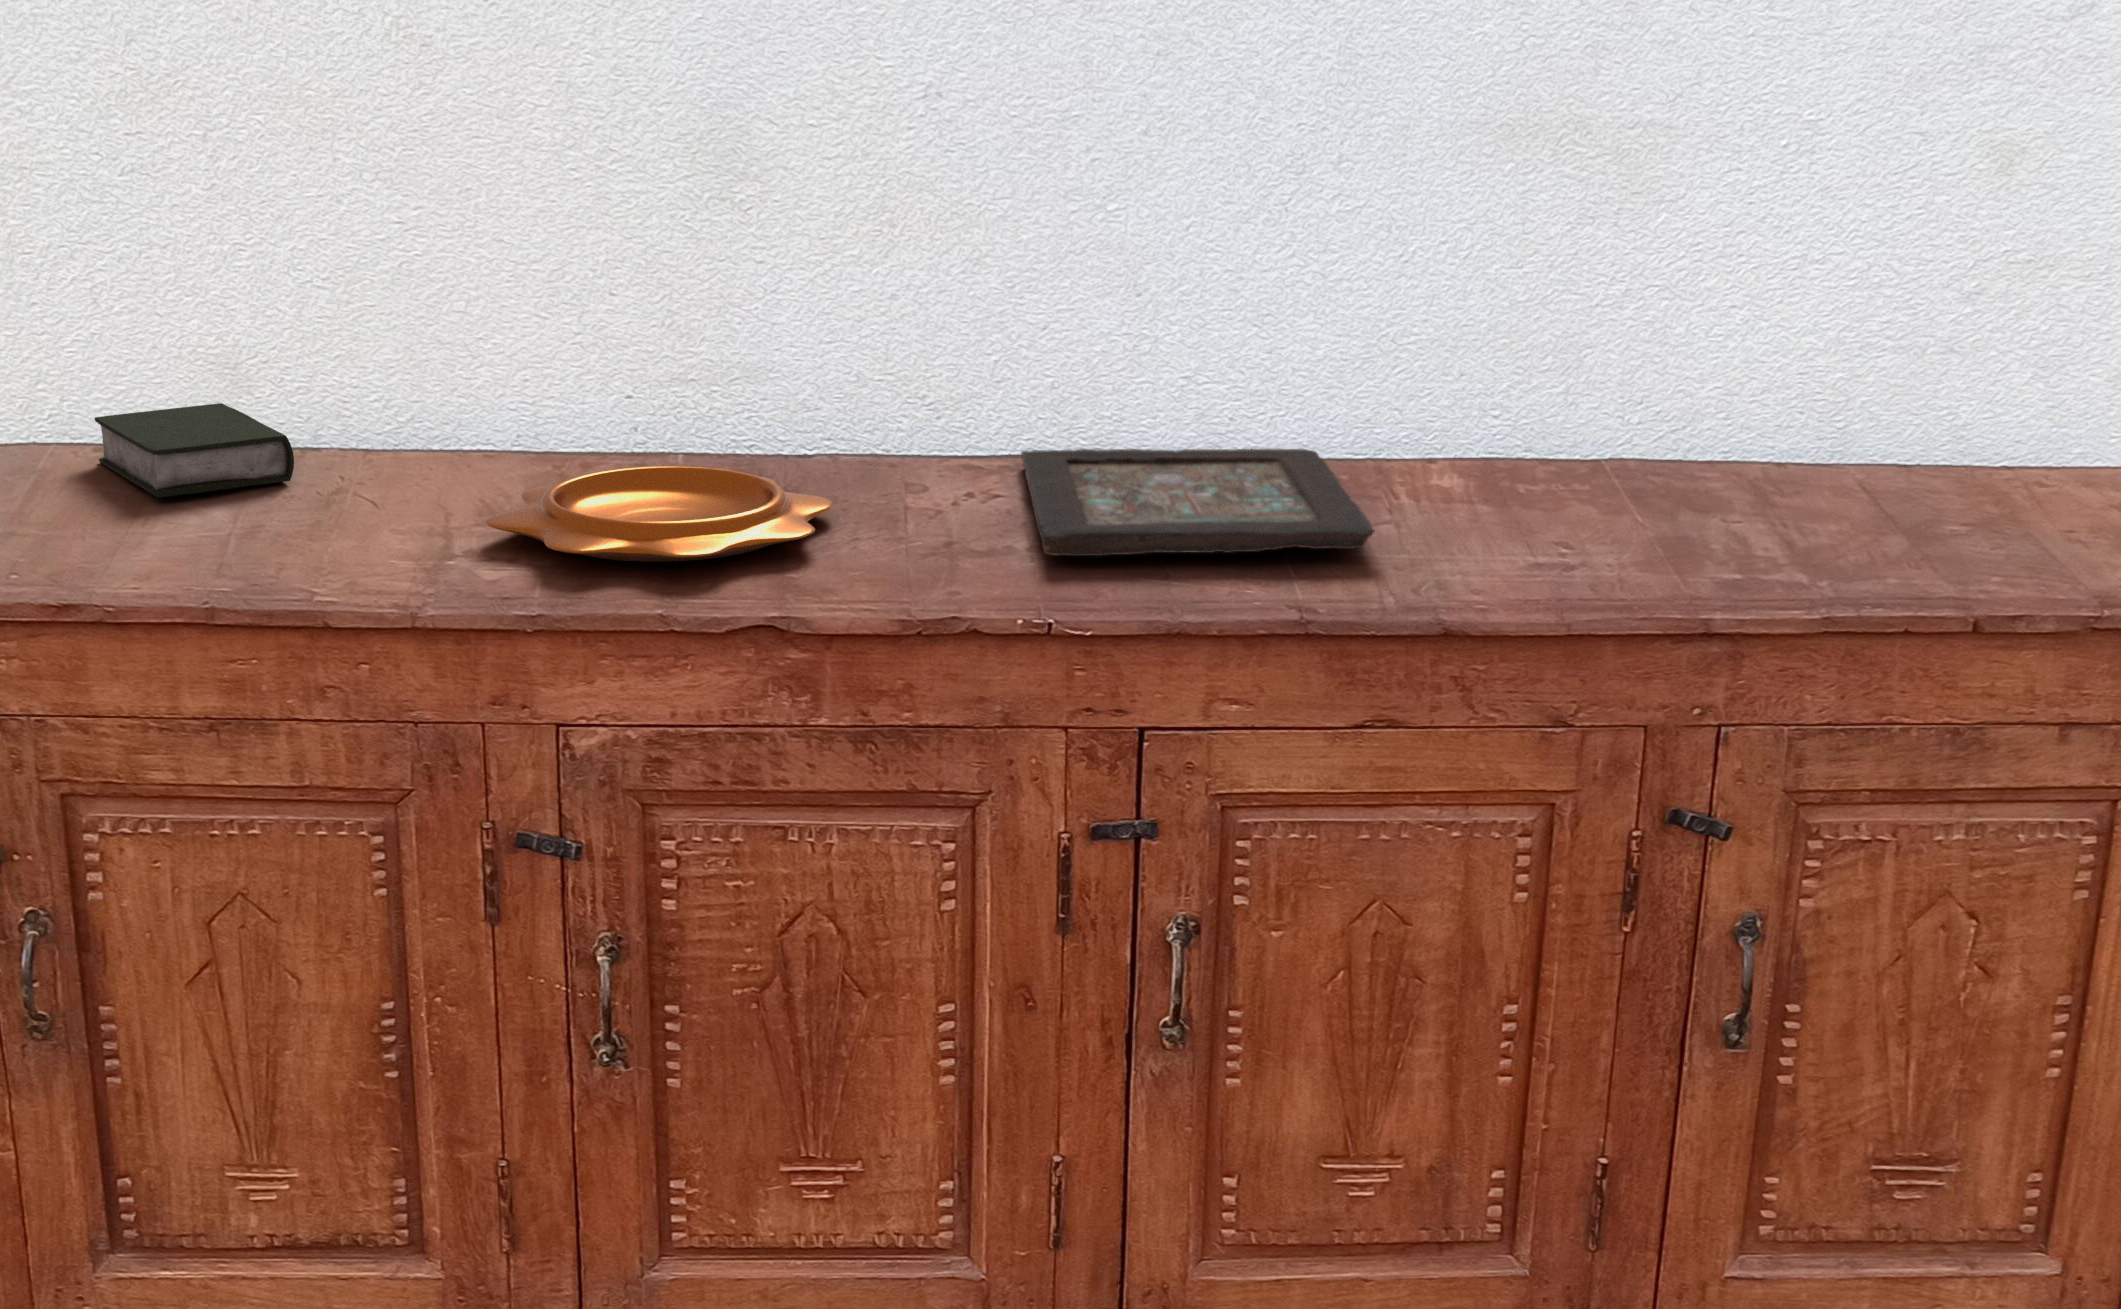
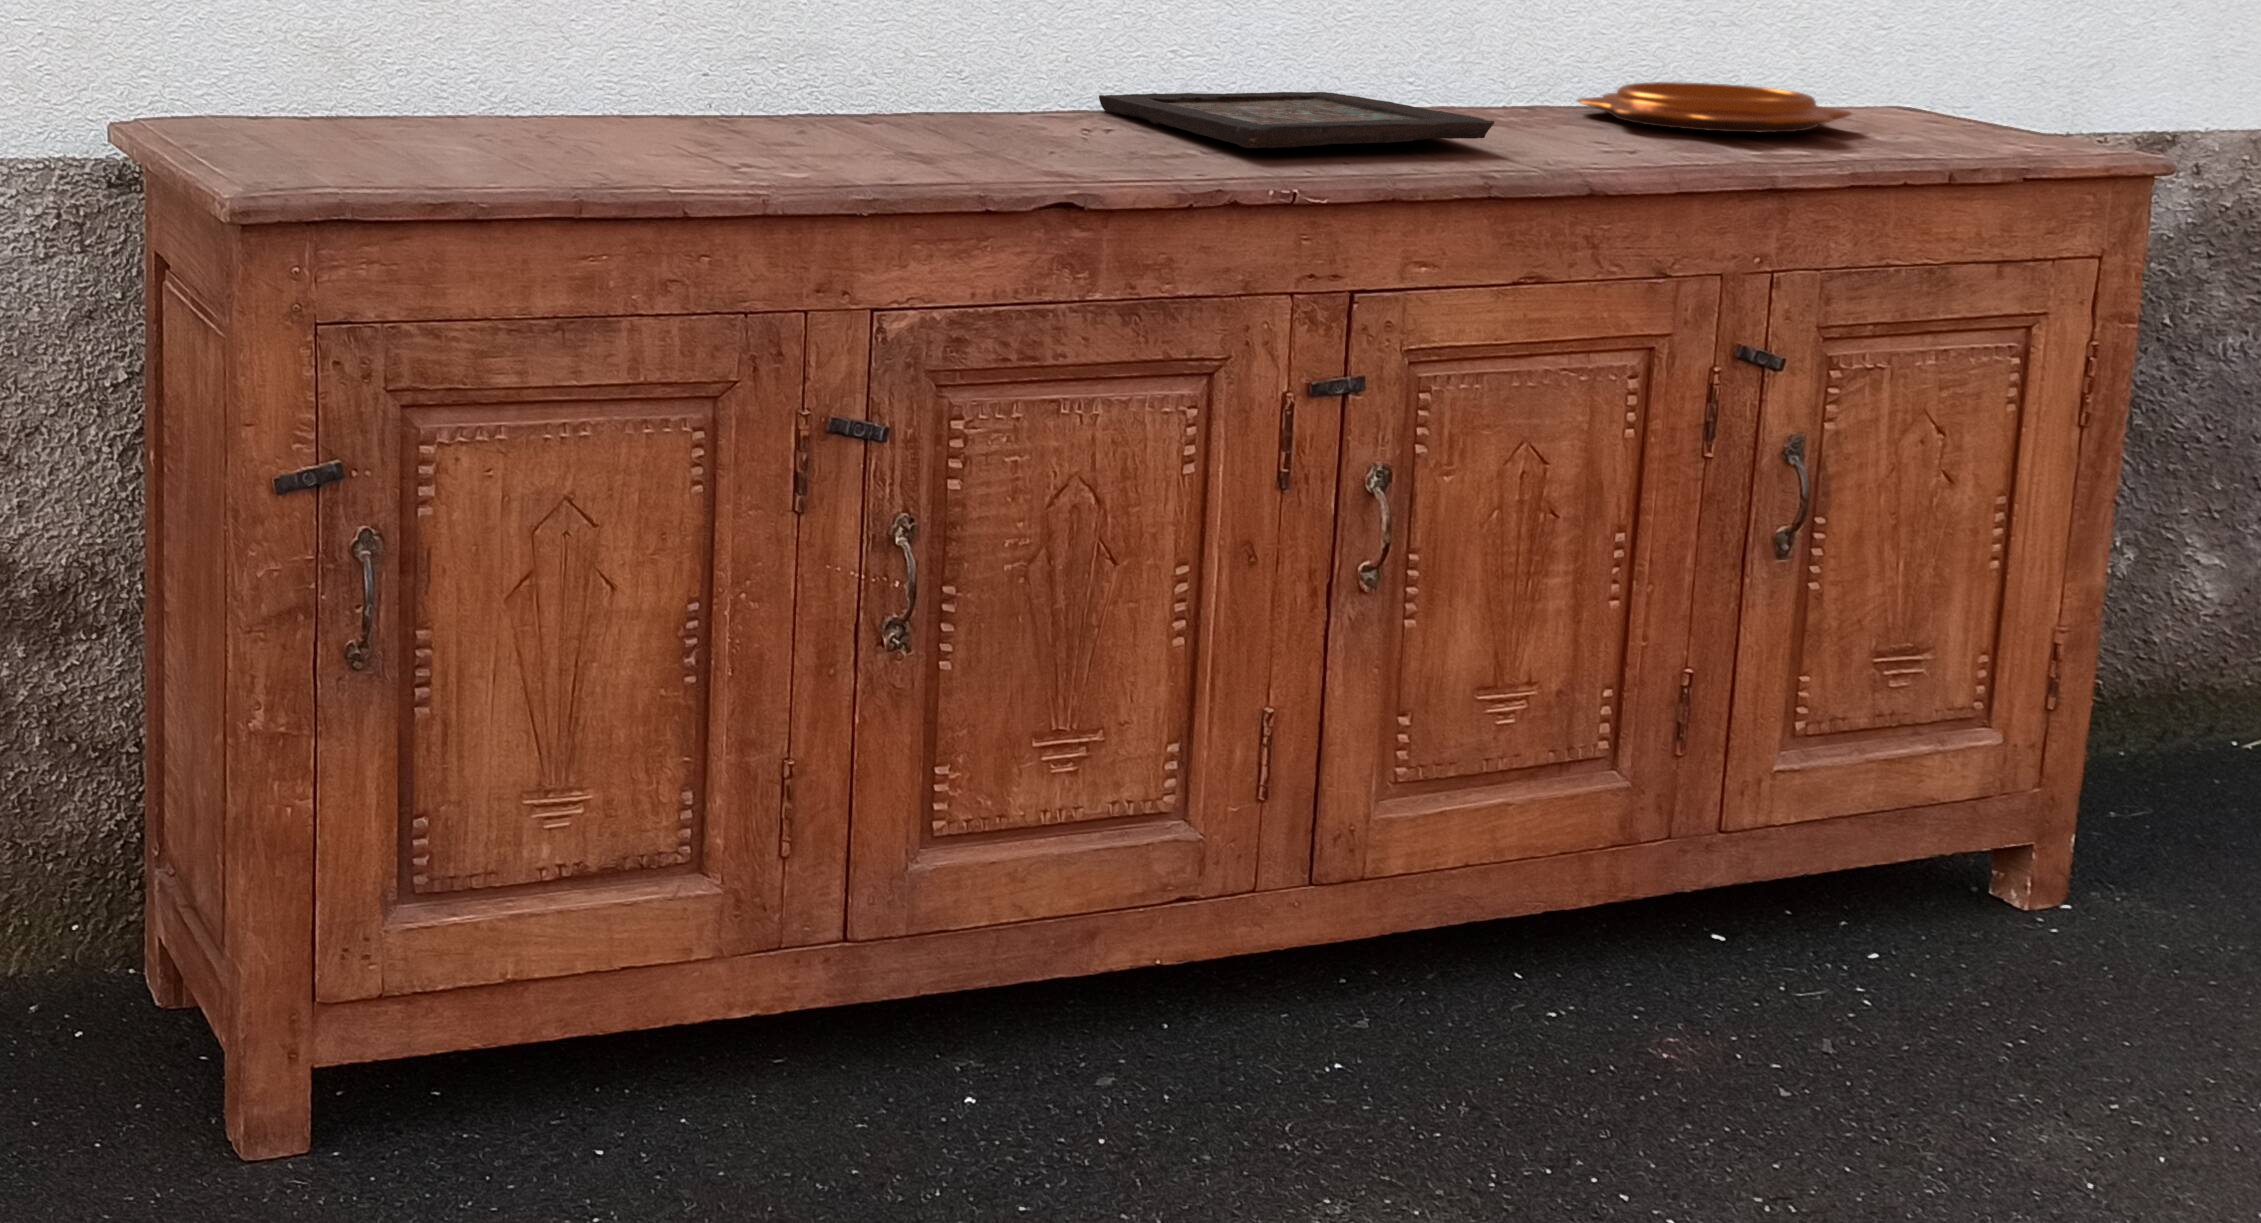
book: present [95,403,294,498] -> none [251,68,480,136]
decorative bowl: present [486,466,833,562] -> present [1578,82,1851,132]

